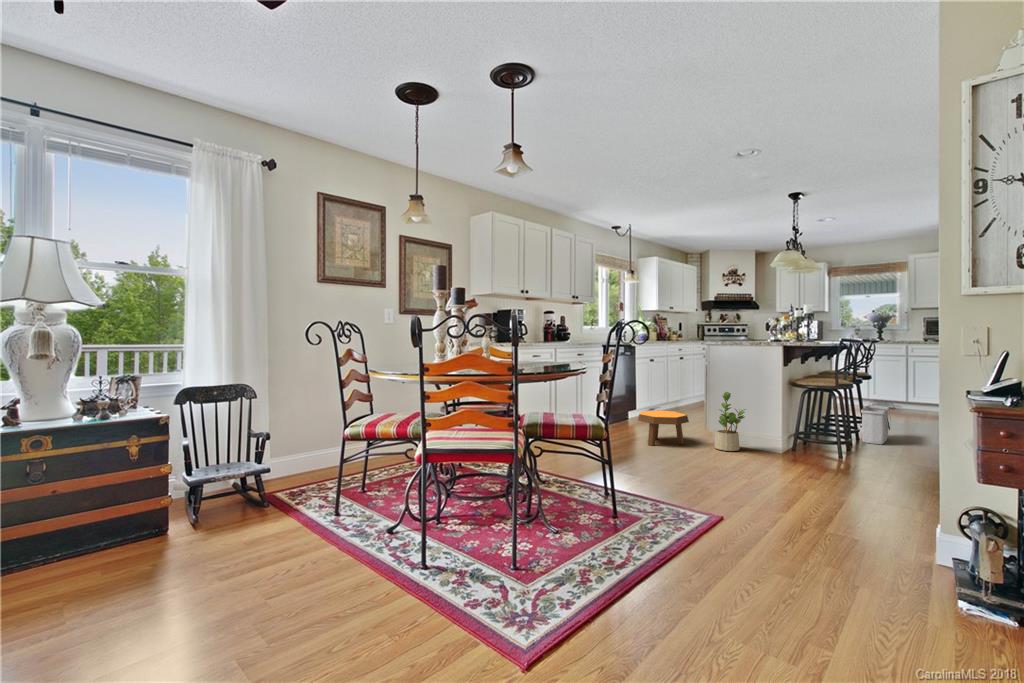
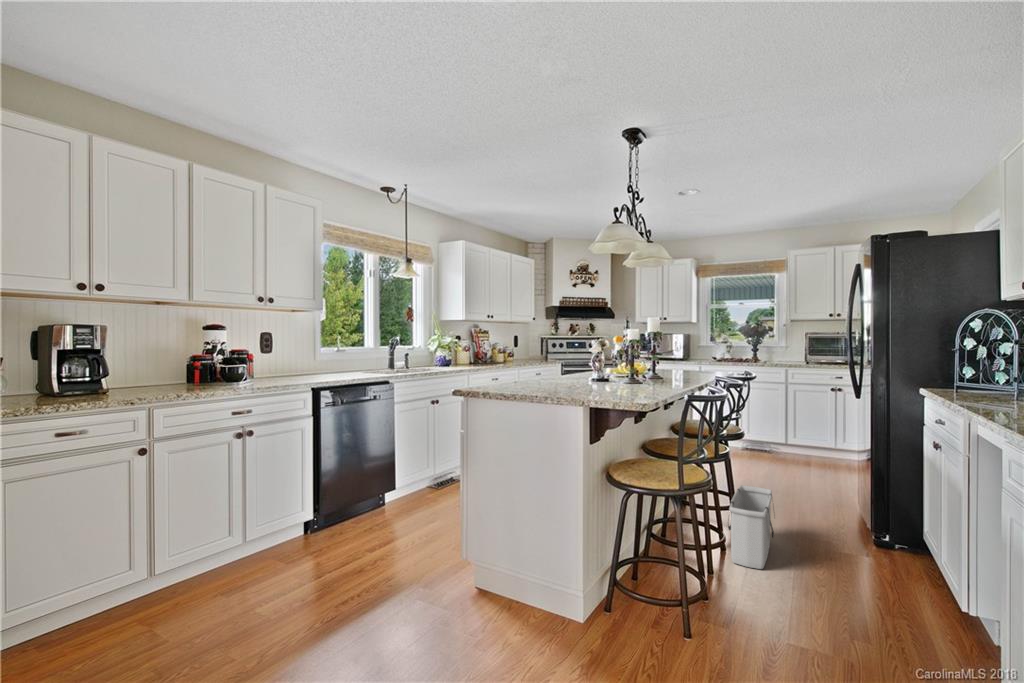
potted plant: present [714,392,746,451] -> none [455,502,518,634]
footstool: present [638,410,689,446] -> none [316,521,417,620]

